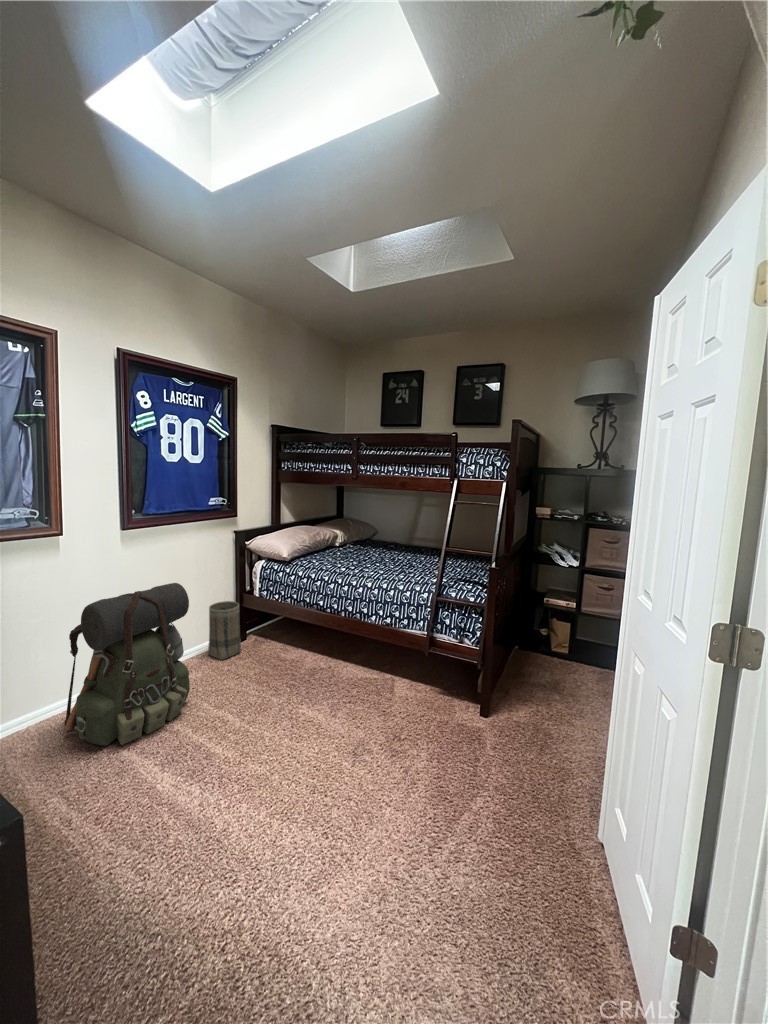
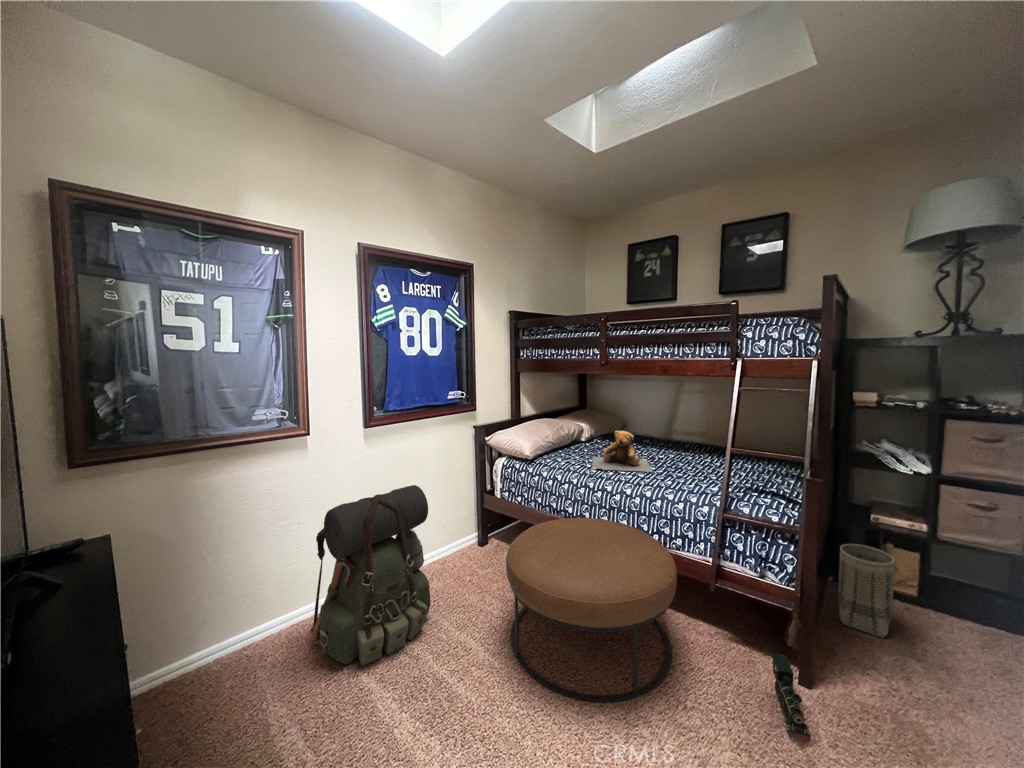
teddy bear: none [342,536,391,570] -> present [592,431,653,472]
basket: present [208,601,241,660] -> present [839,544,895,638]
ottoman: none [262,608,401,744] -> present [506,518,677,702]
toy train: none [463,696,479,751] -> present [772,654,810,746]

